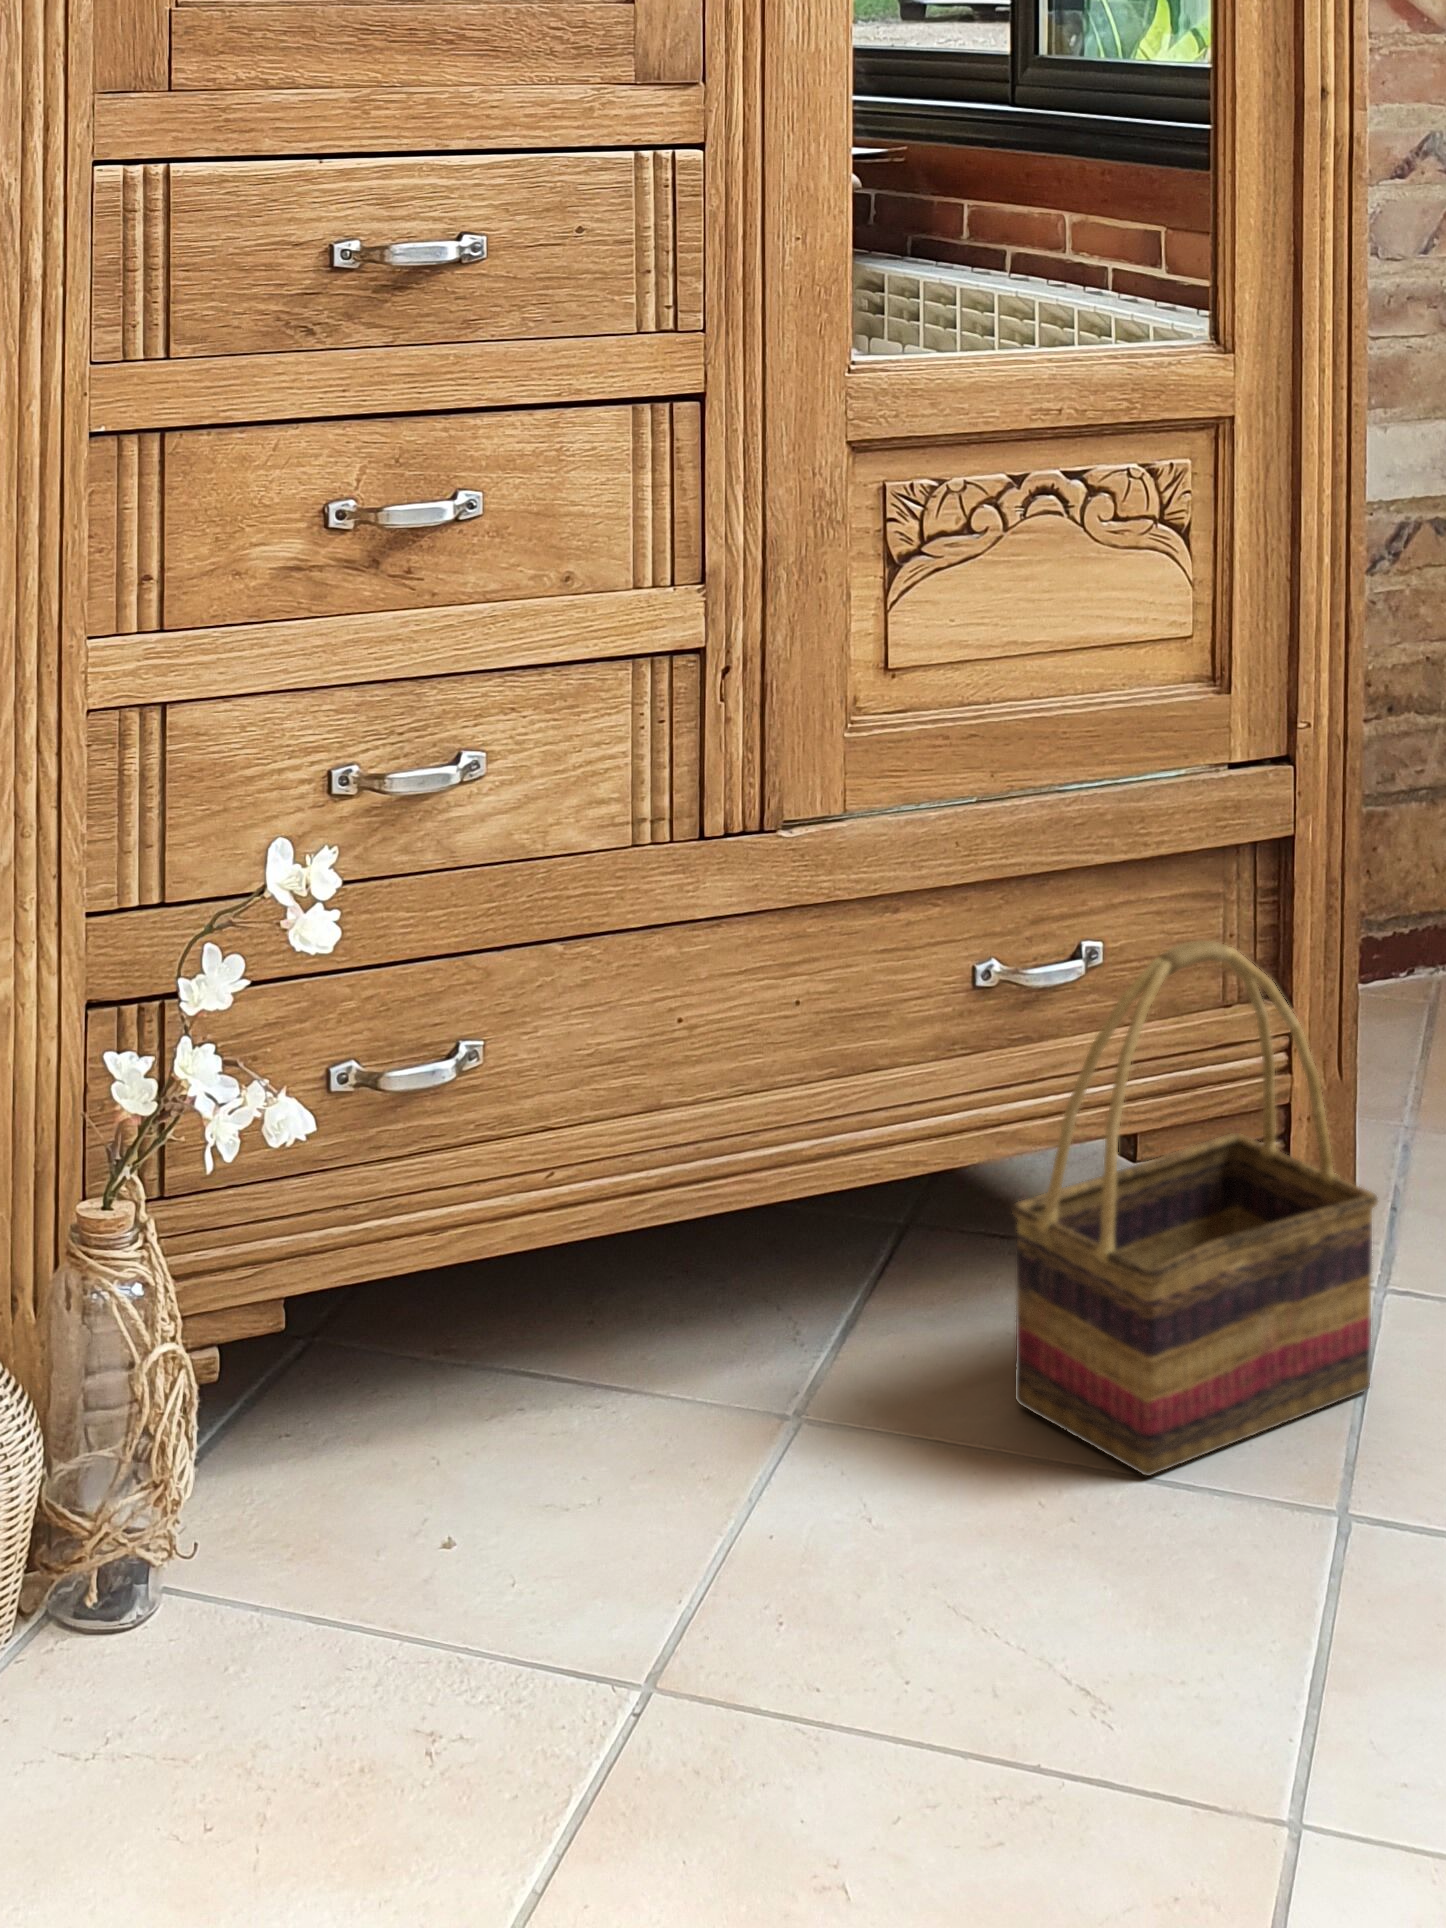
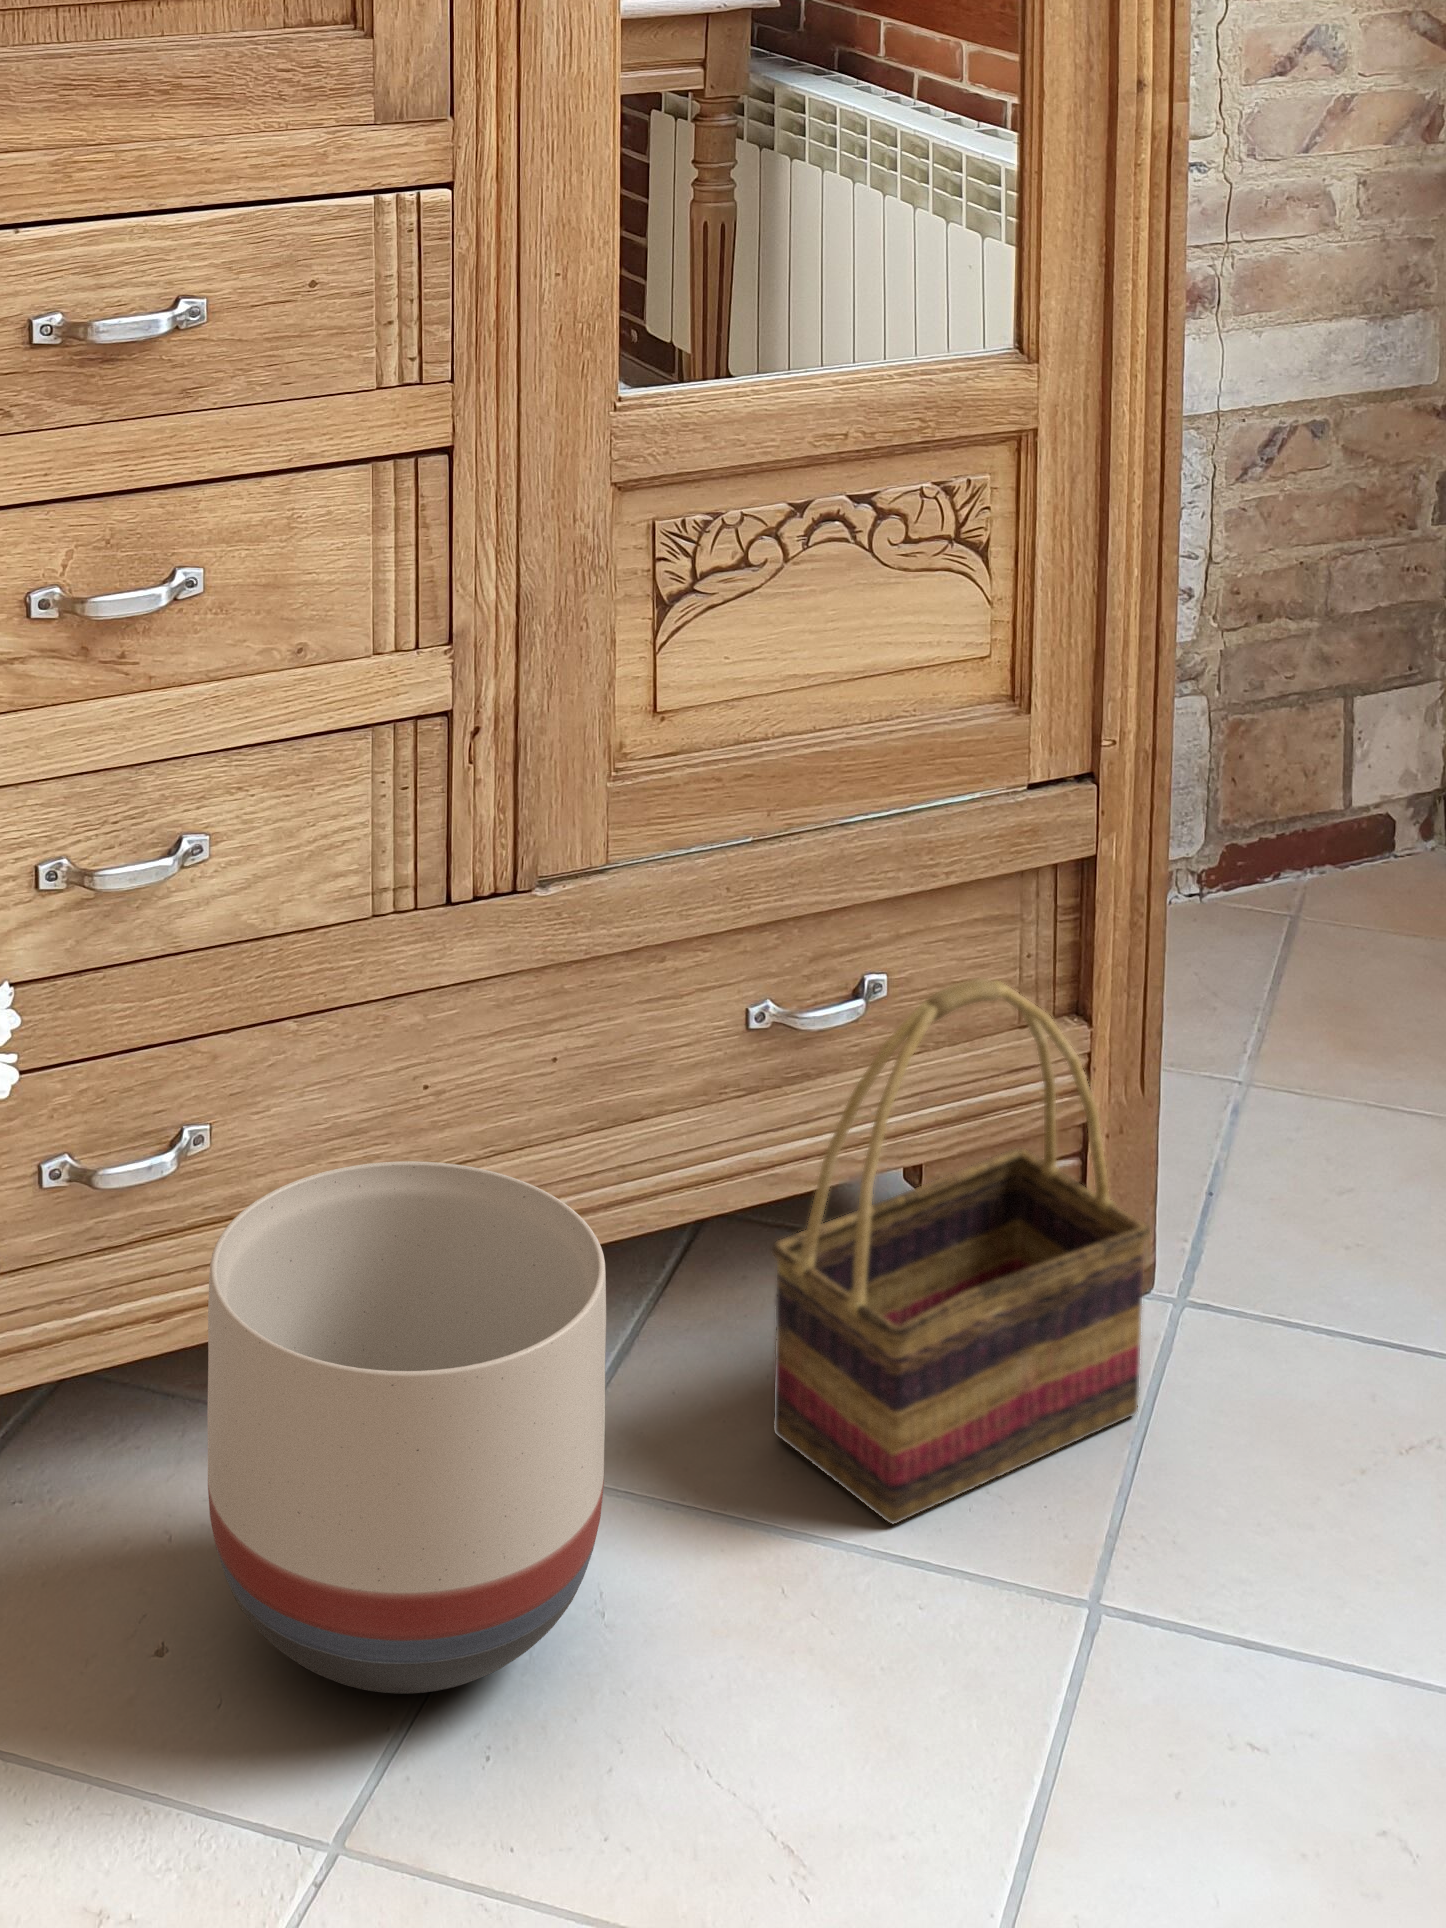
planter: none [498,1097,885,1601] -> present [207,1161,606,1694]

